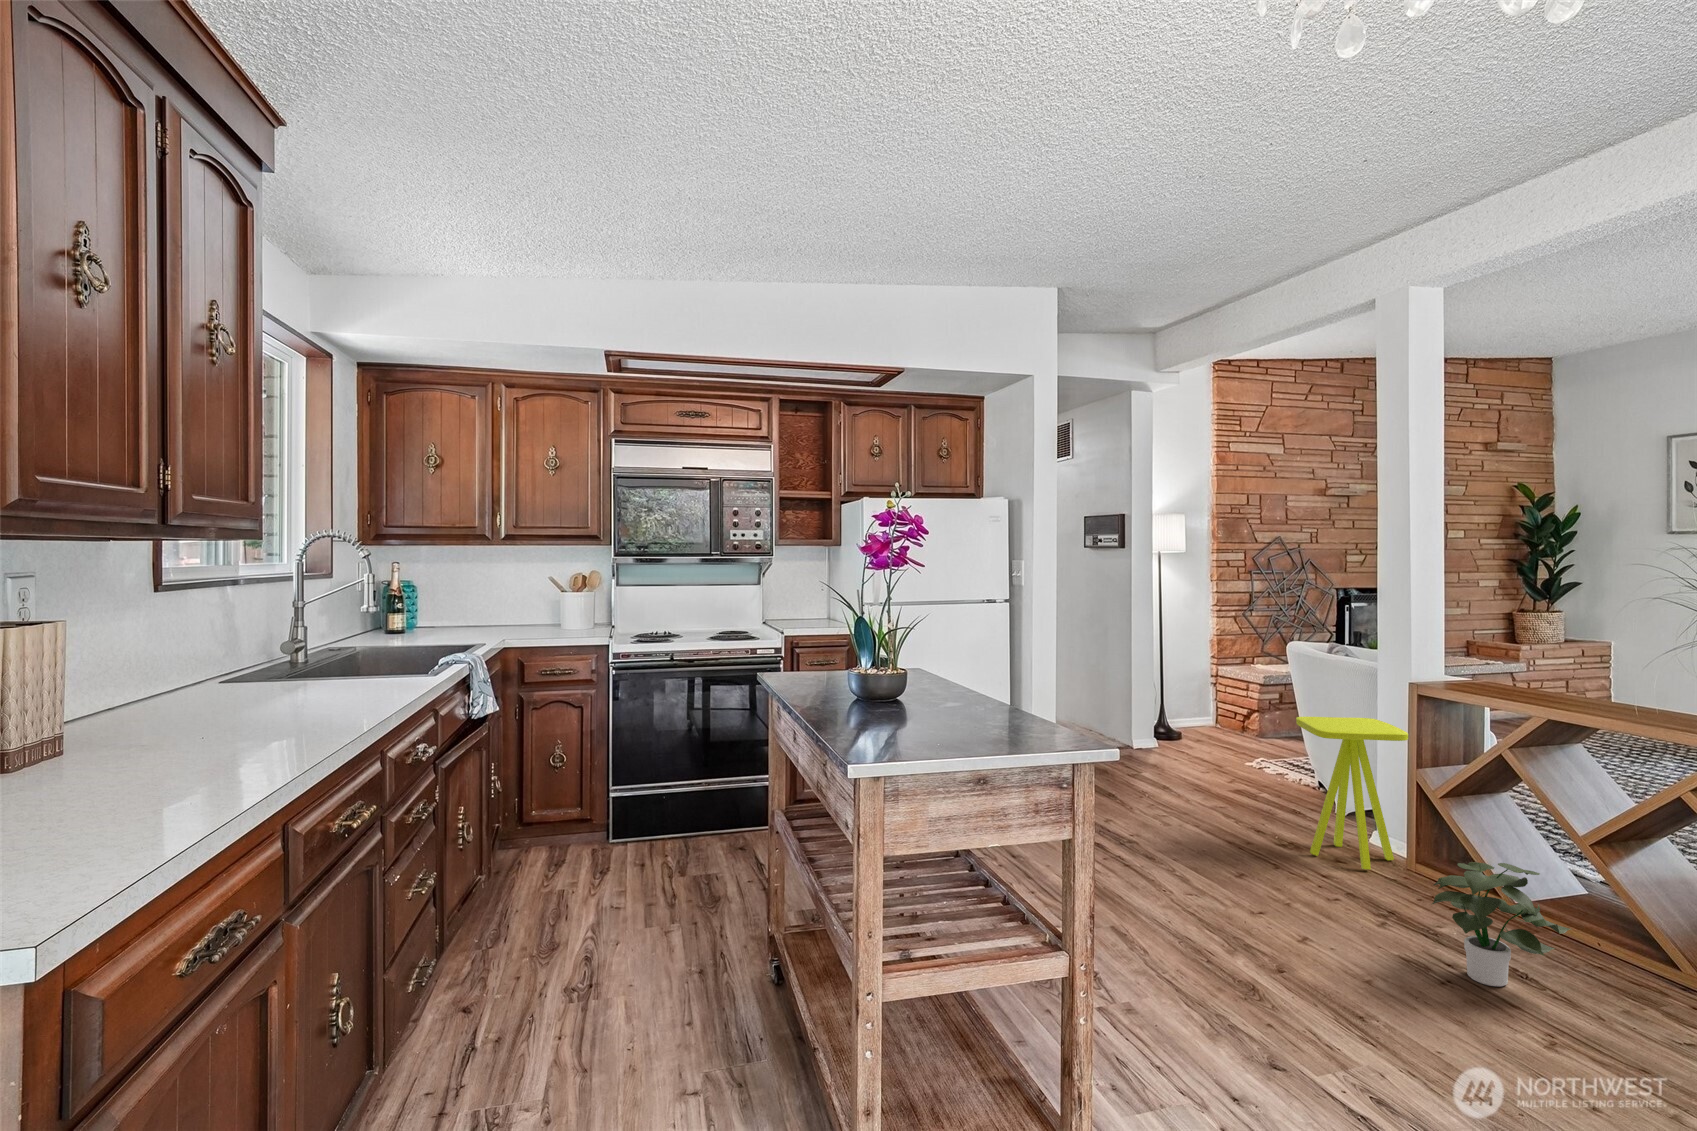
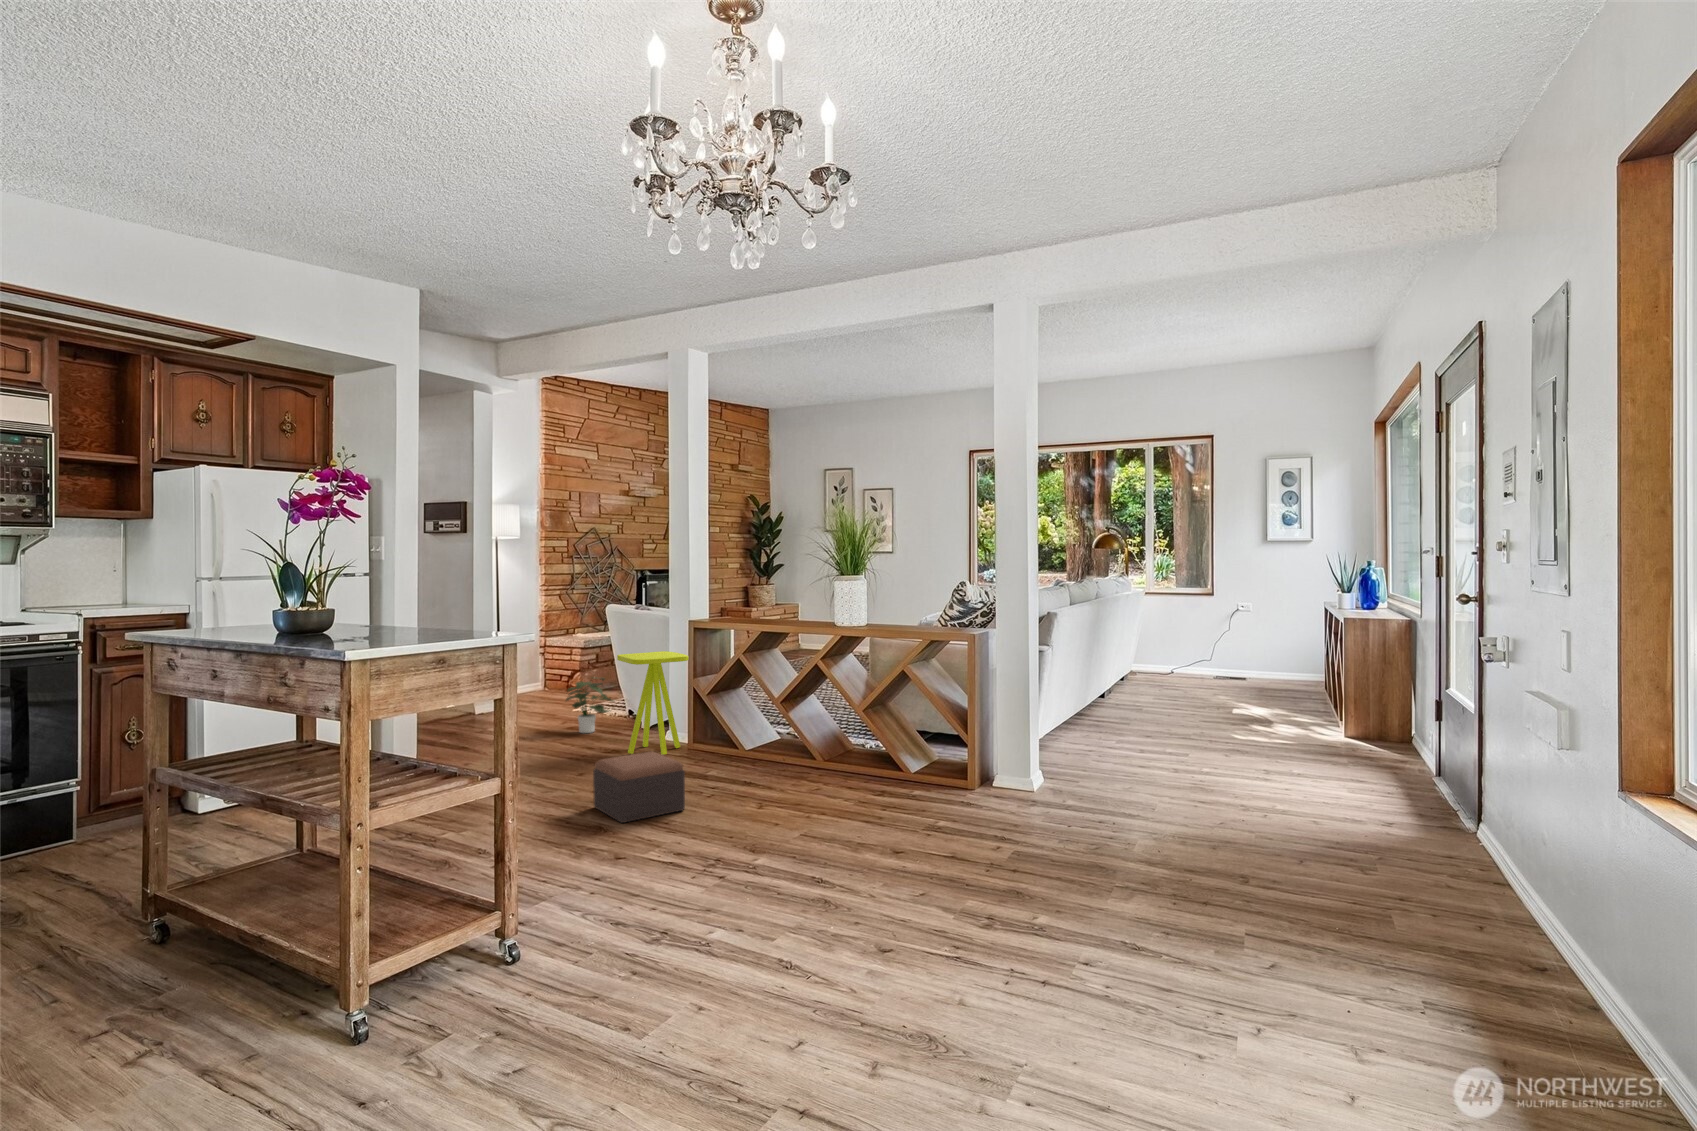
potted plant: present [1432,862,1571,987] -> present [566,677,614,733]
footstool: none [1247,884,1396,1001] -> present [593,751,685,823]

